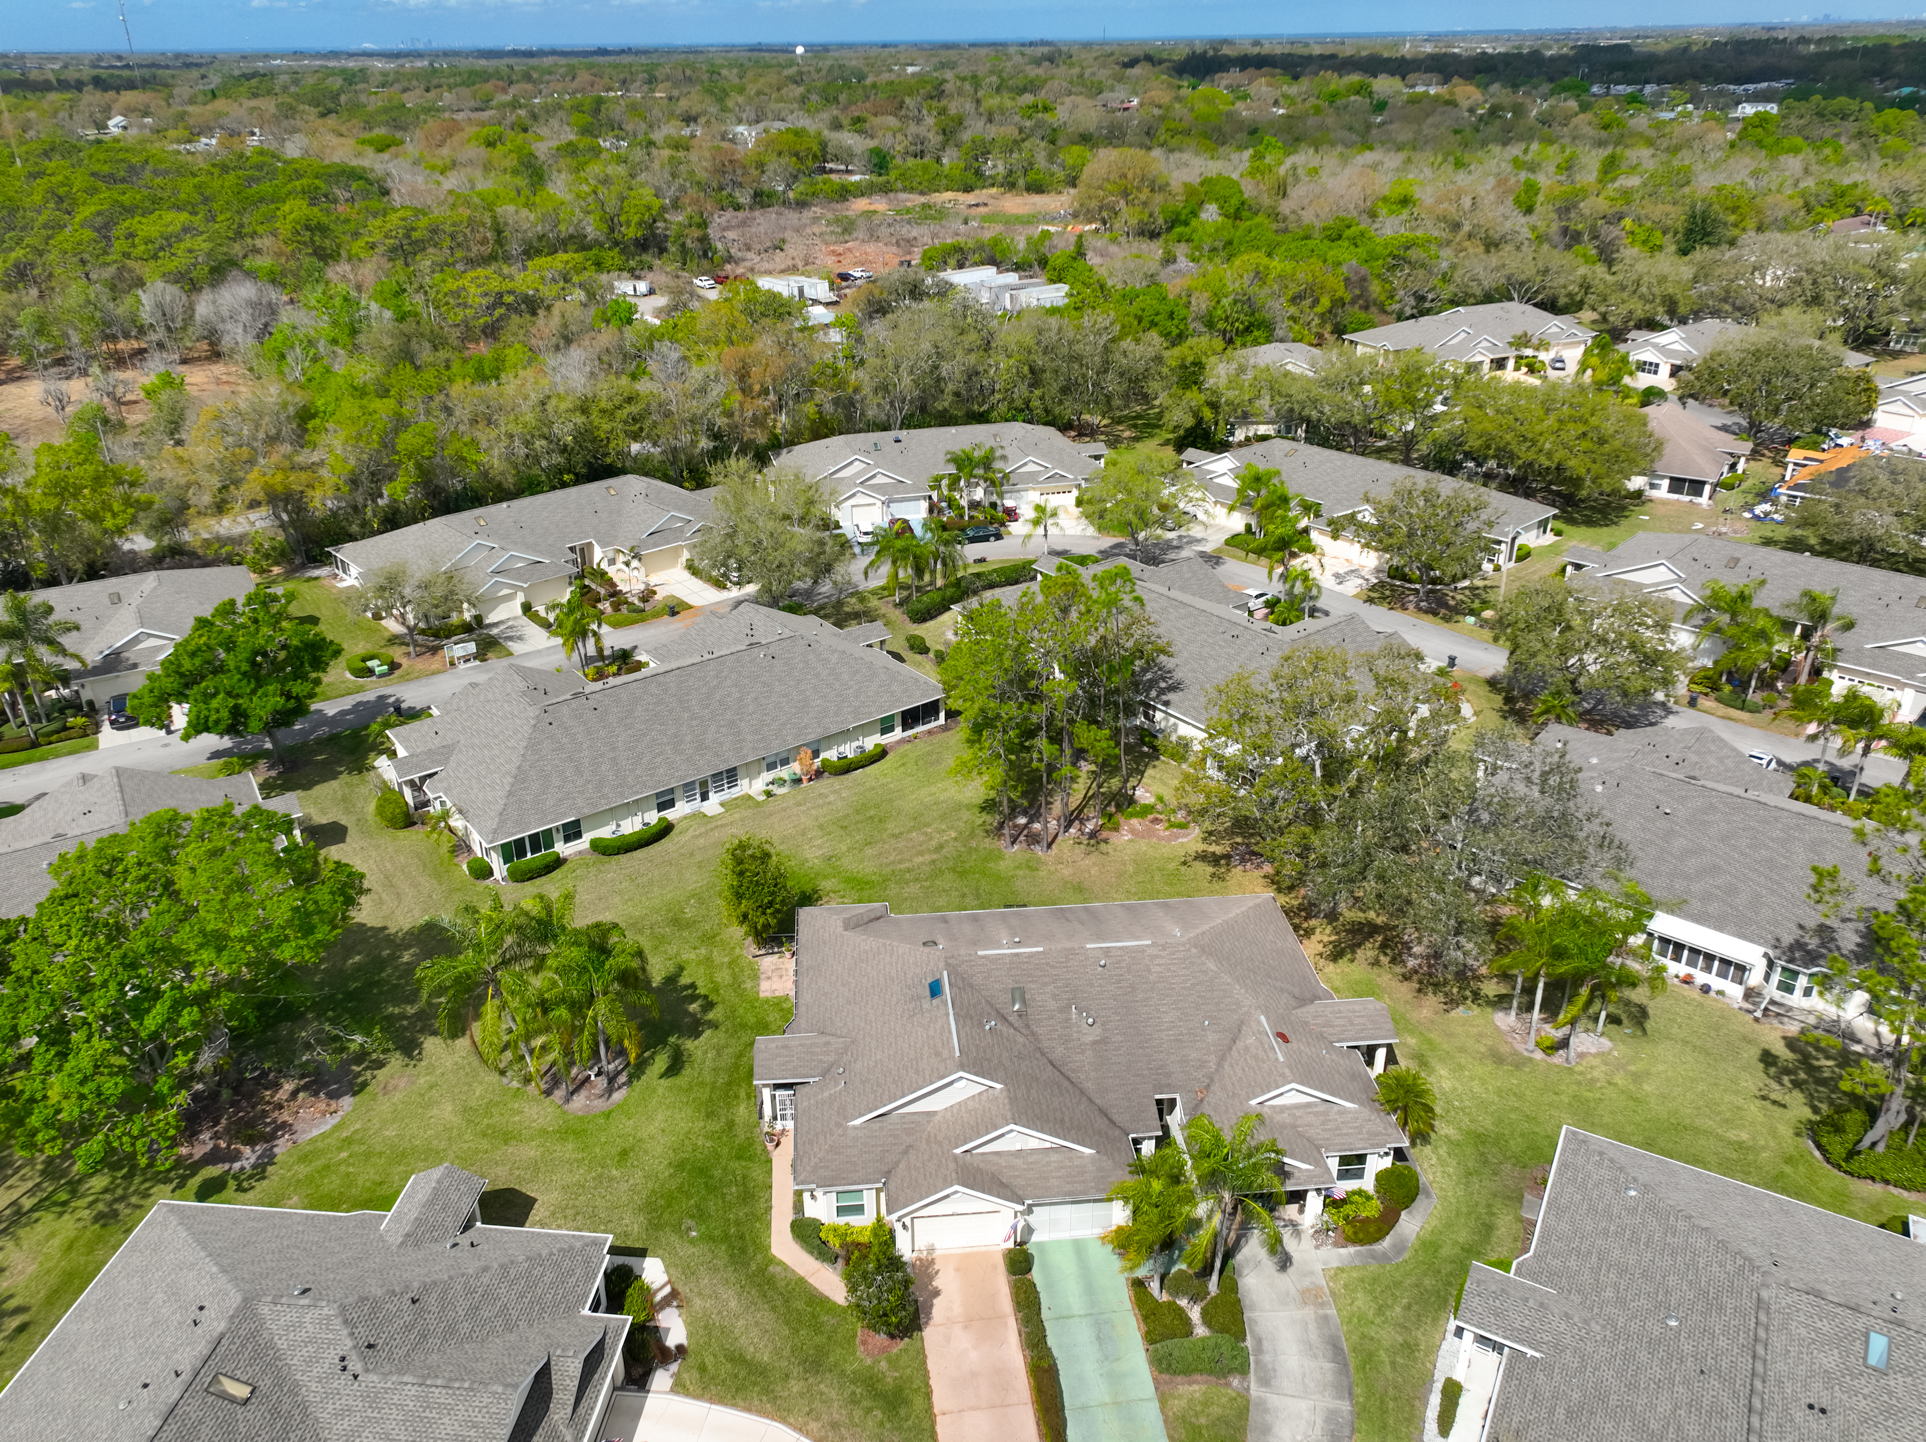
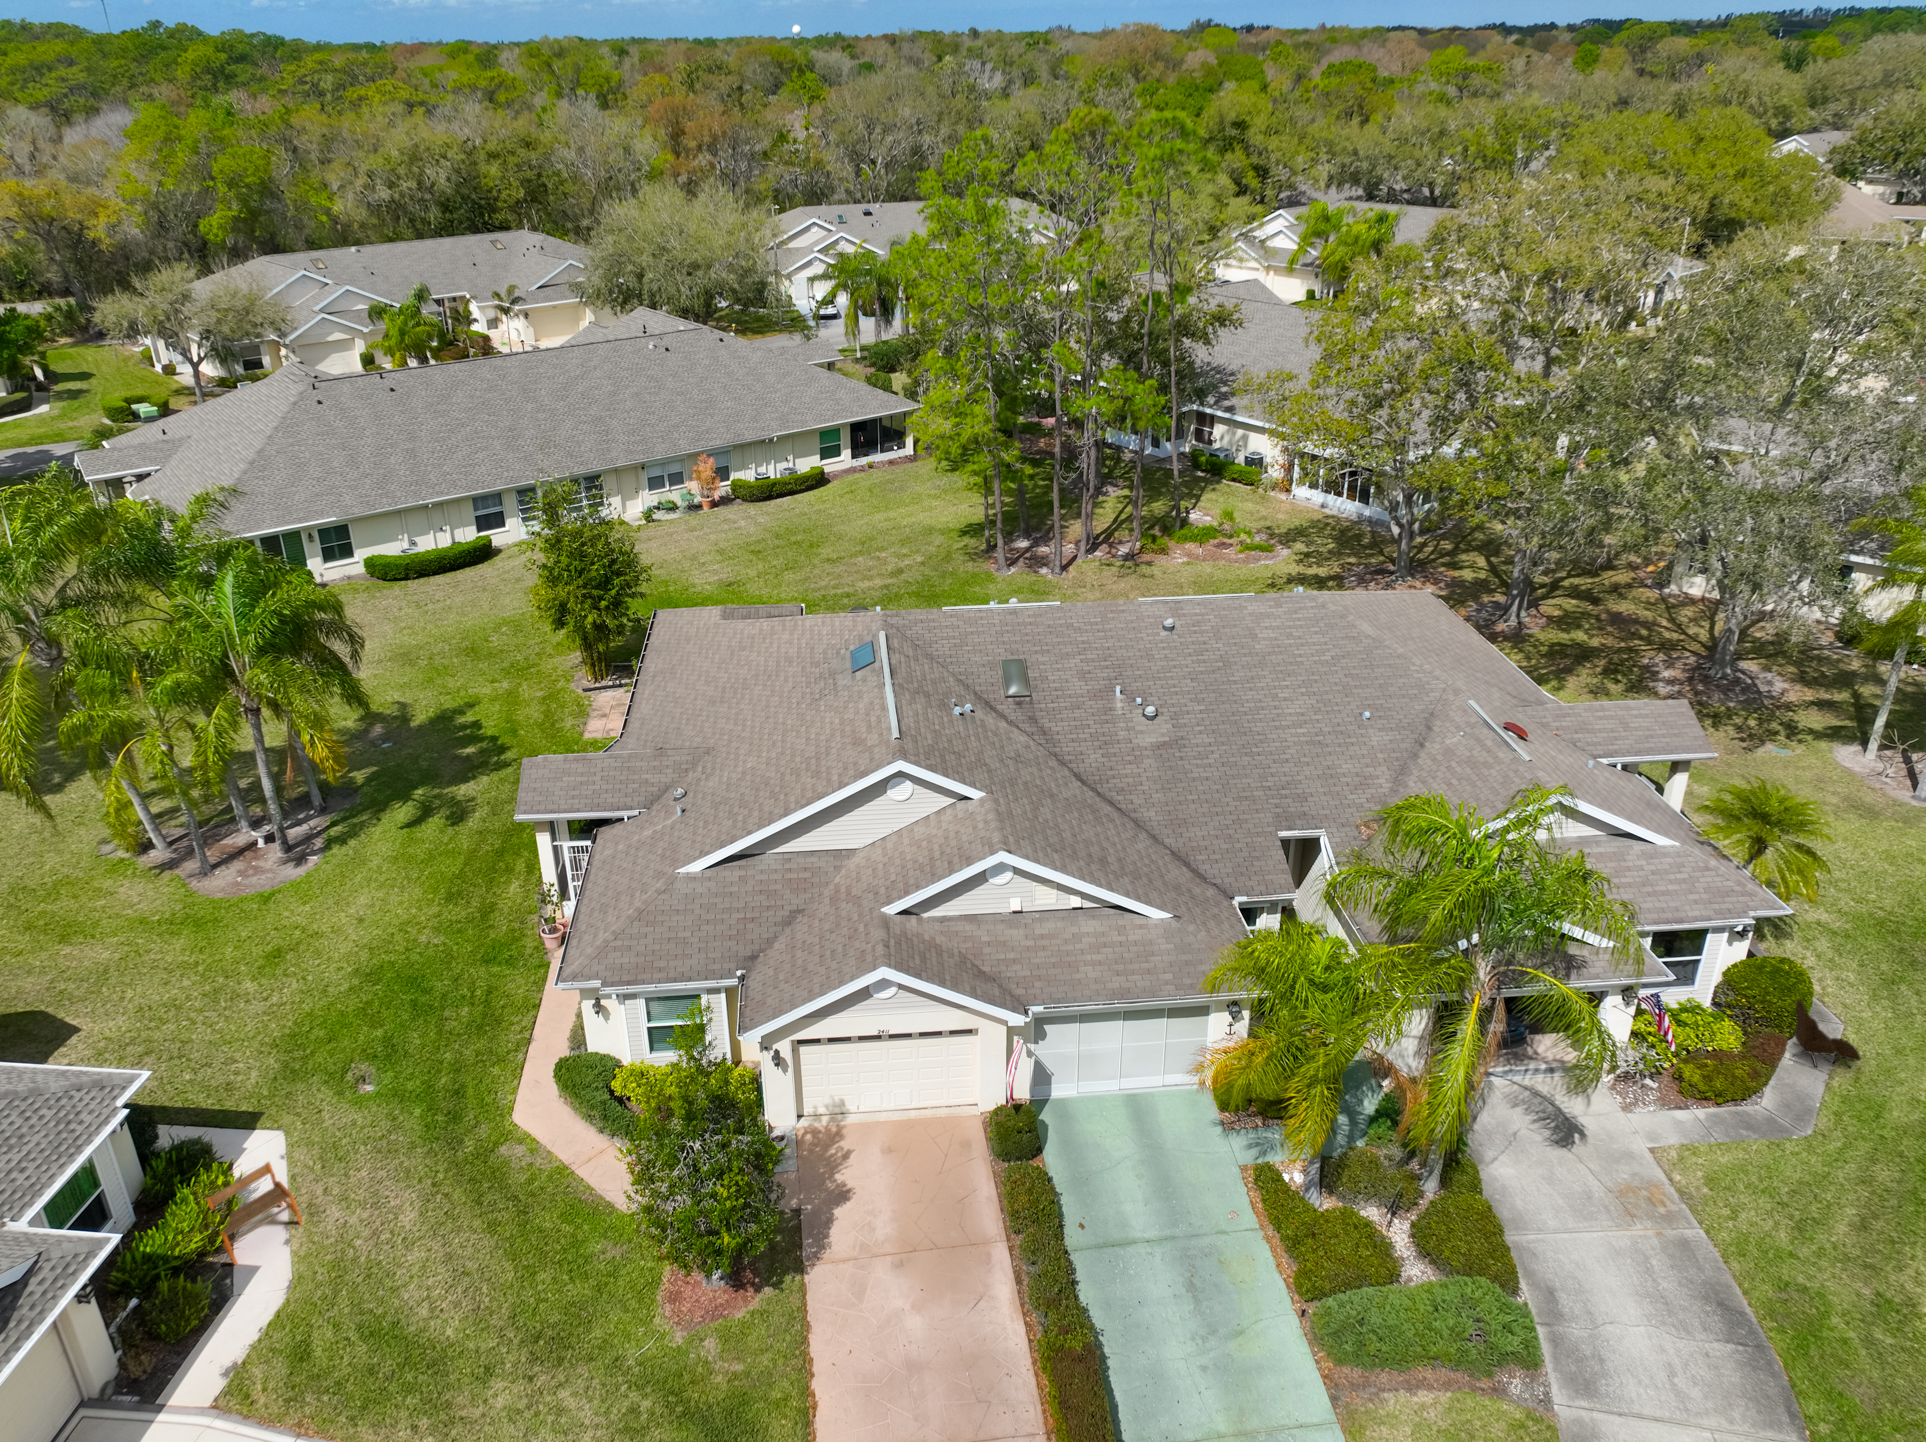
lounge chair: present [649,1340,688,1367] -> present [1792,1000,1861,1067]

